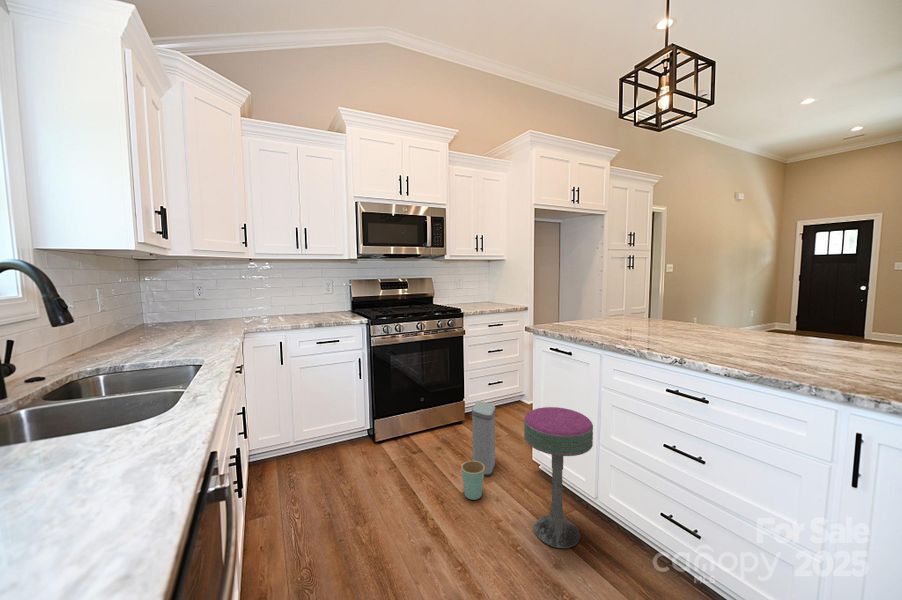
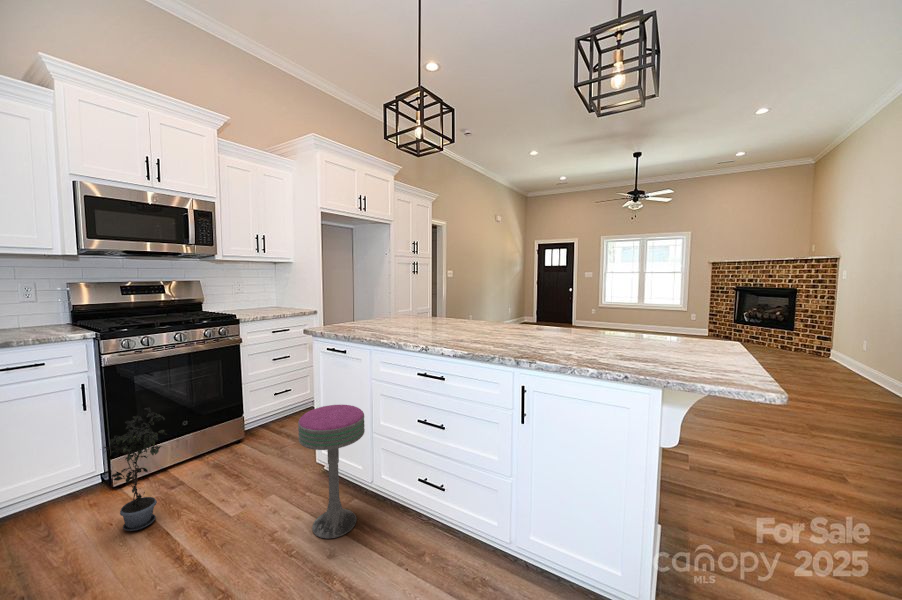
potted plant: none [373,383,416,482] -> present [104,407,167,531]
trash can: present [461,402,496,500] -> none [231,414,277,521]

